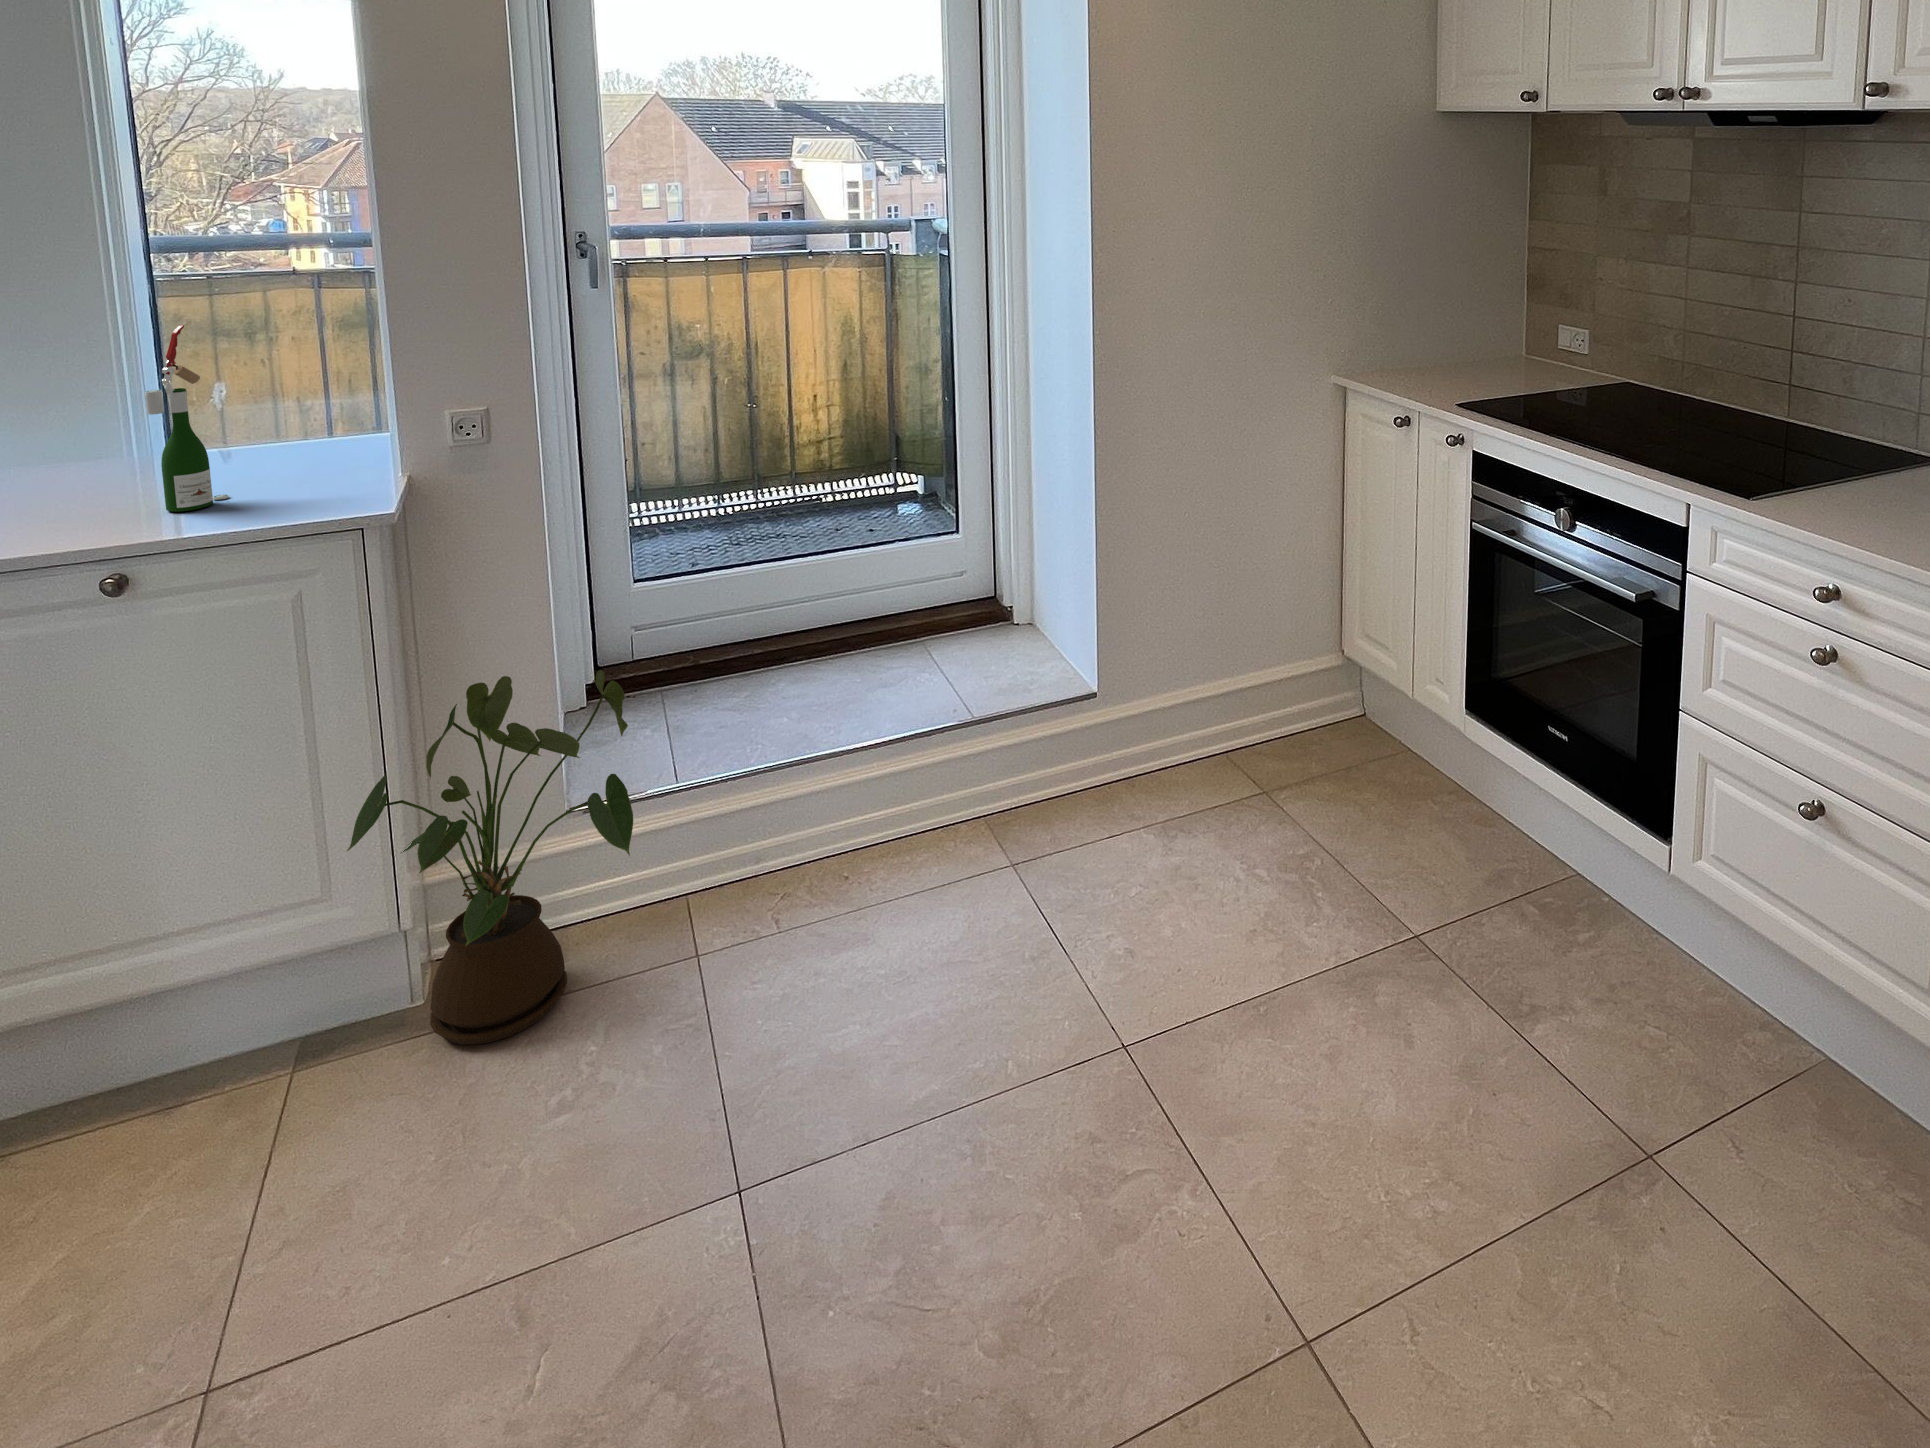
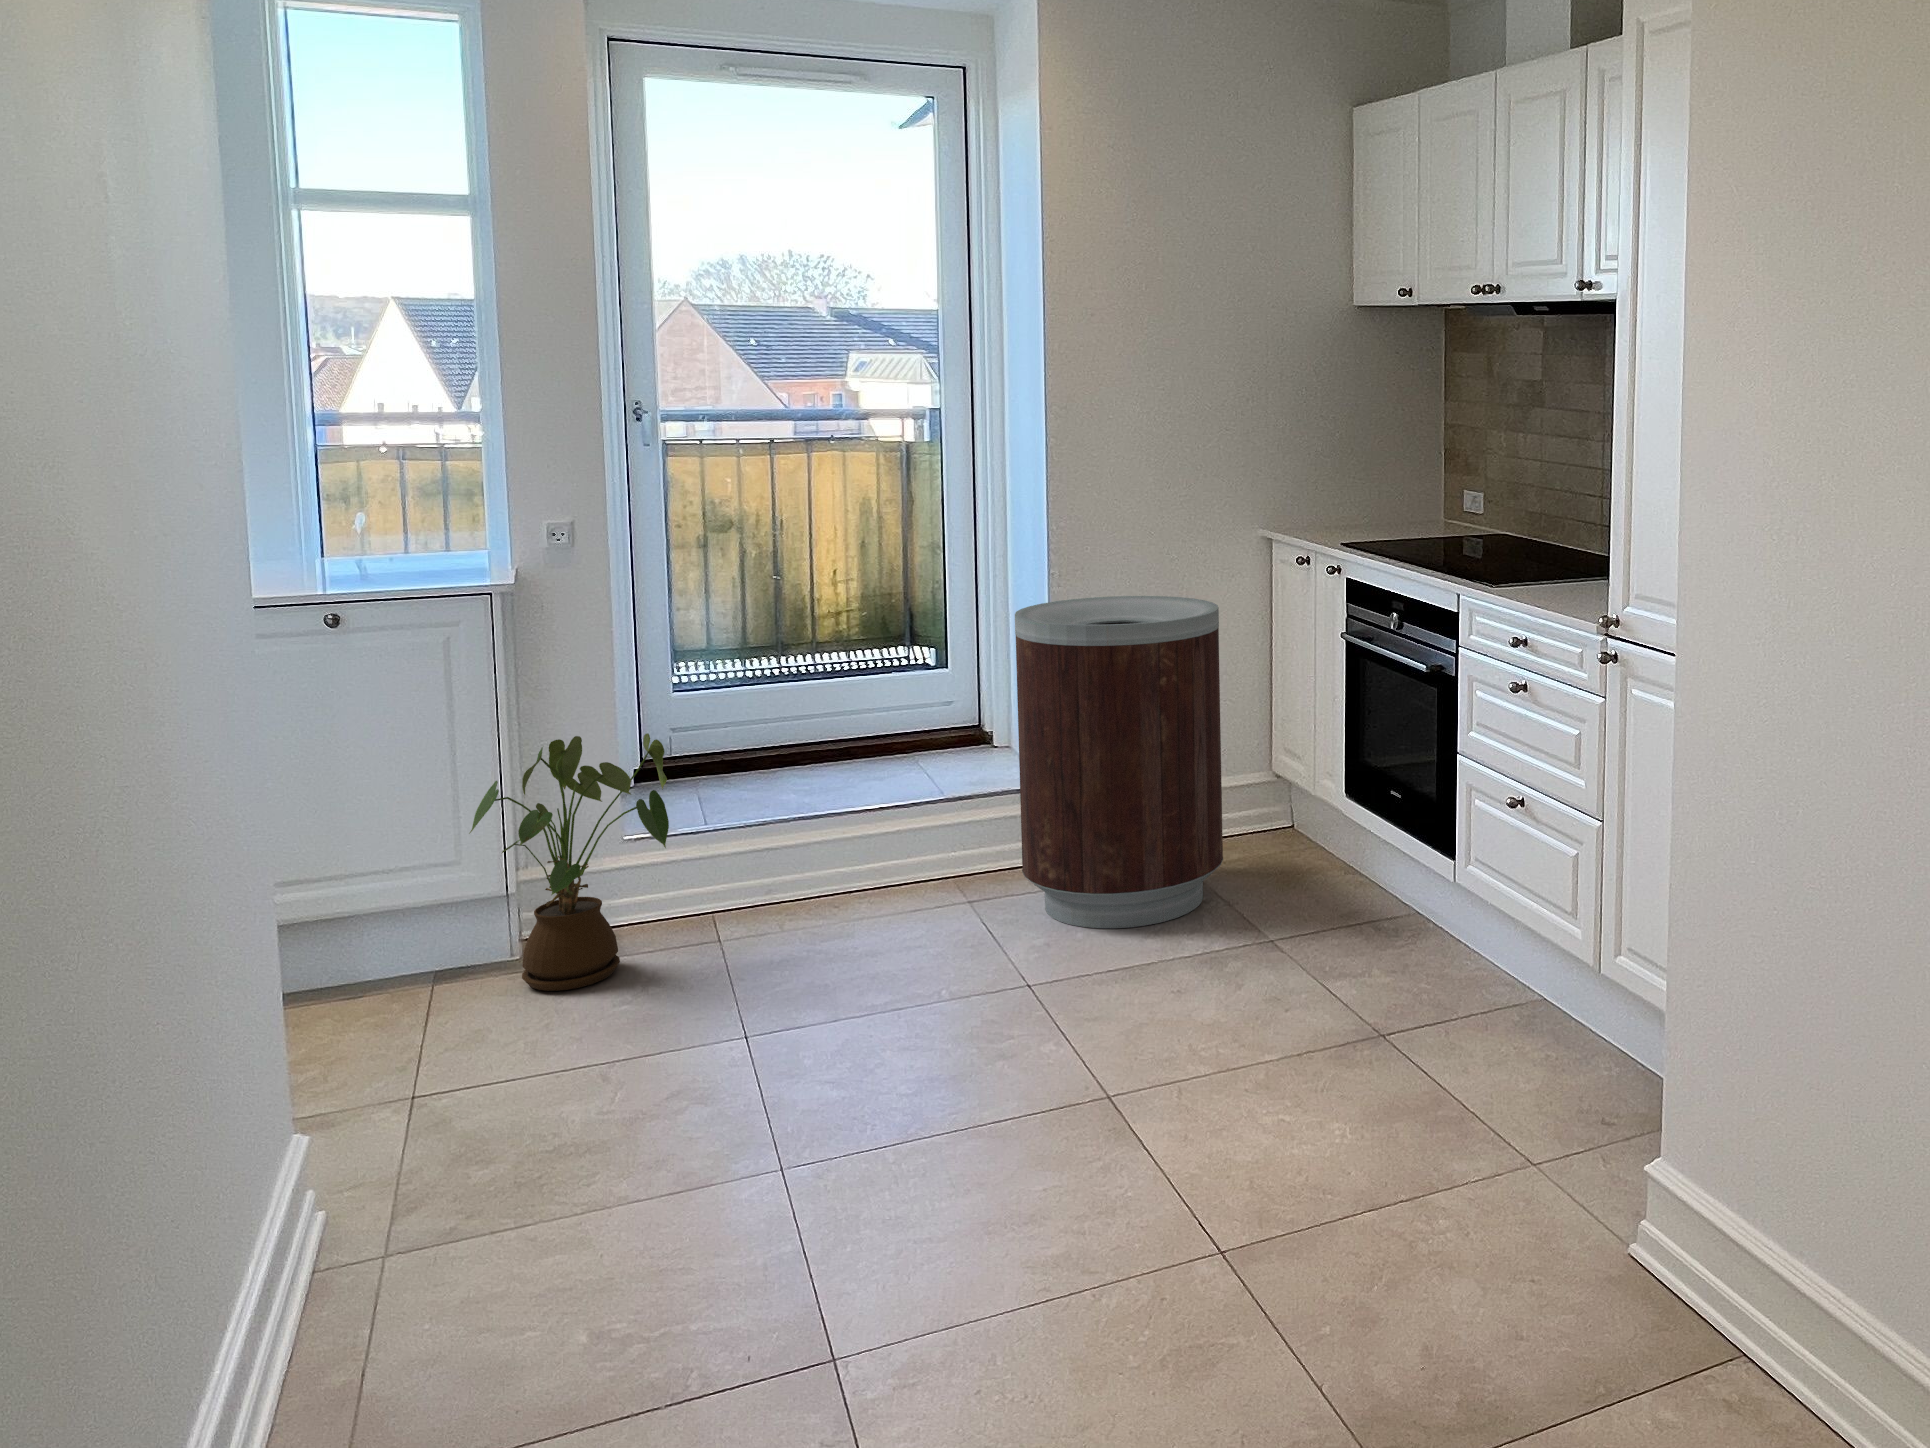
wine bottle: present [145,325,229,512] -> none [337,463,388,594]
trash can: none [1071,456,1320,891] -> present [1015,596,1223,928]

